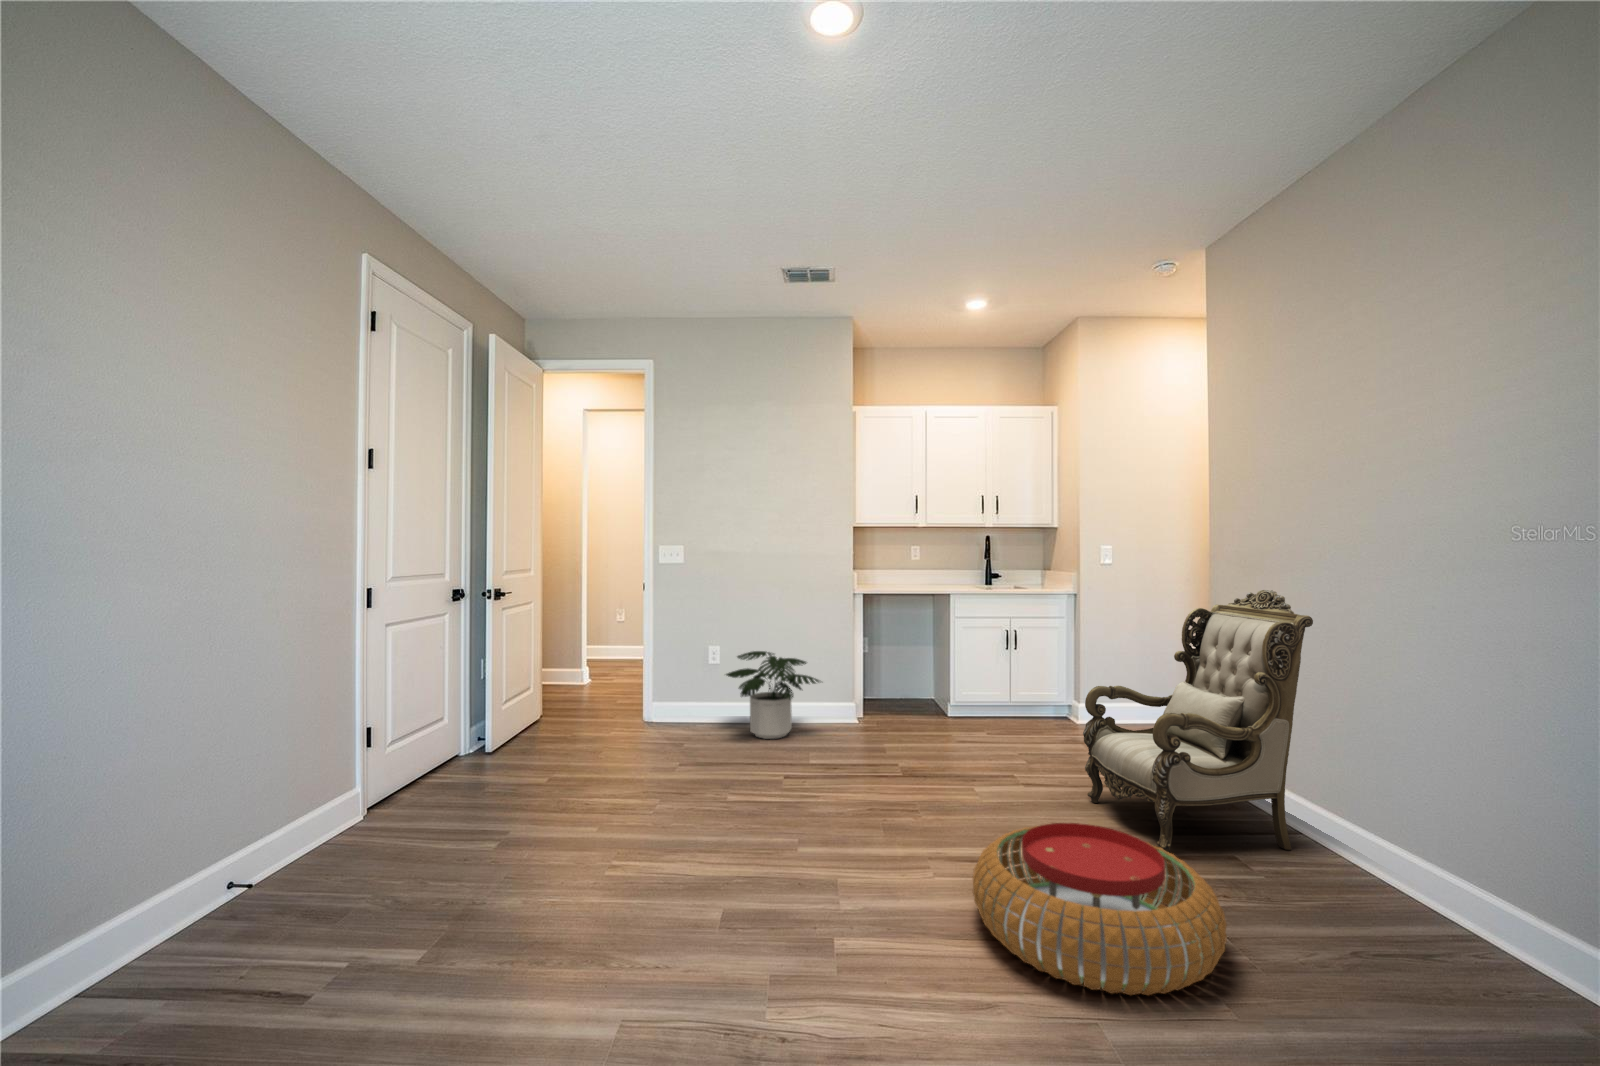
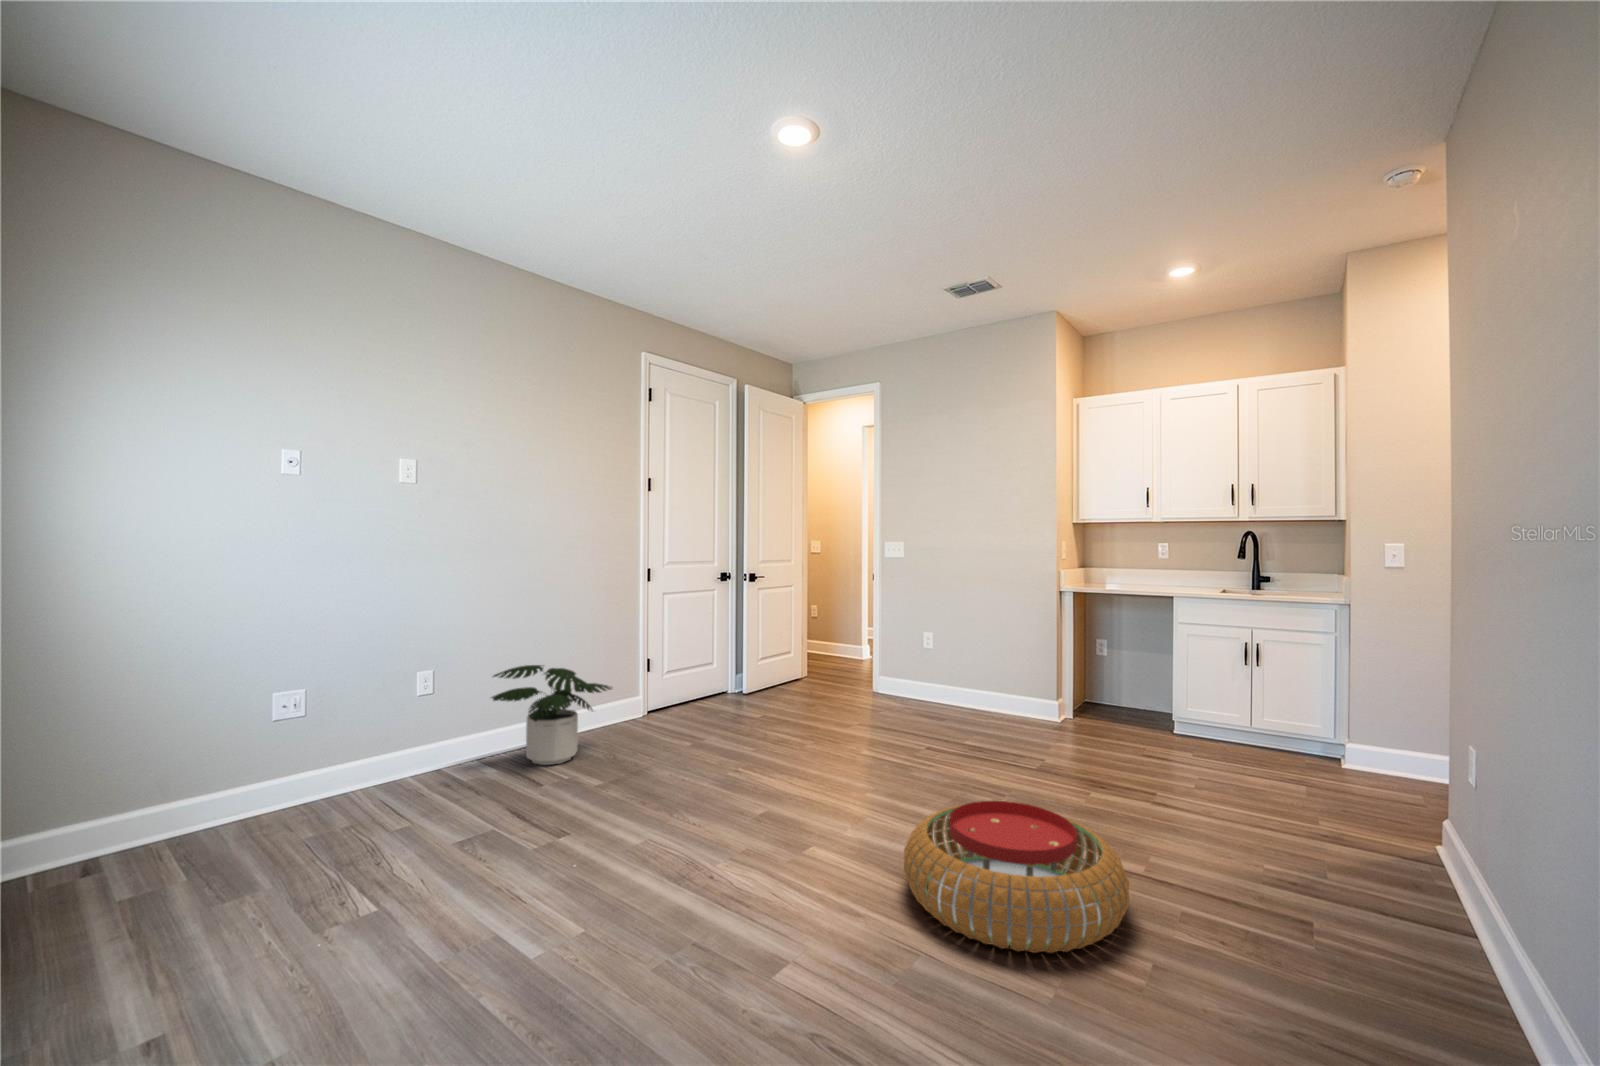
armchair: present [1083,590,1313,853] -> none [1194,602,1451,925]
potted plant: present [726,651,820,739] -> present [492,665,612,765]

